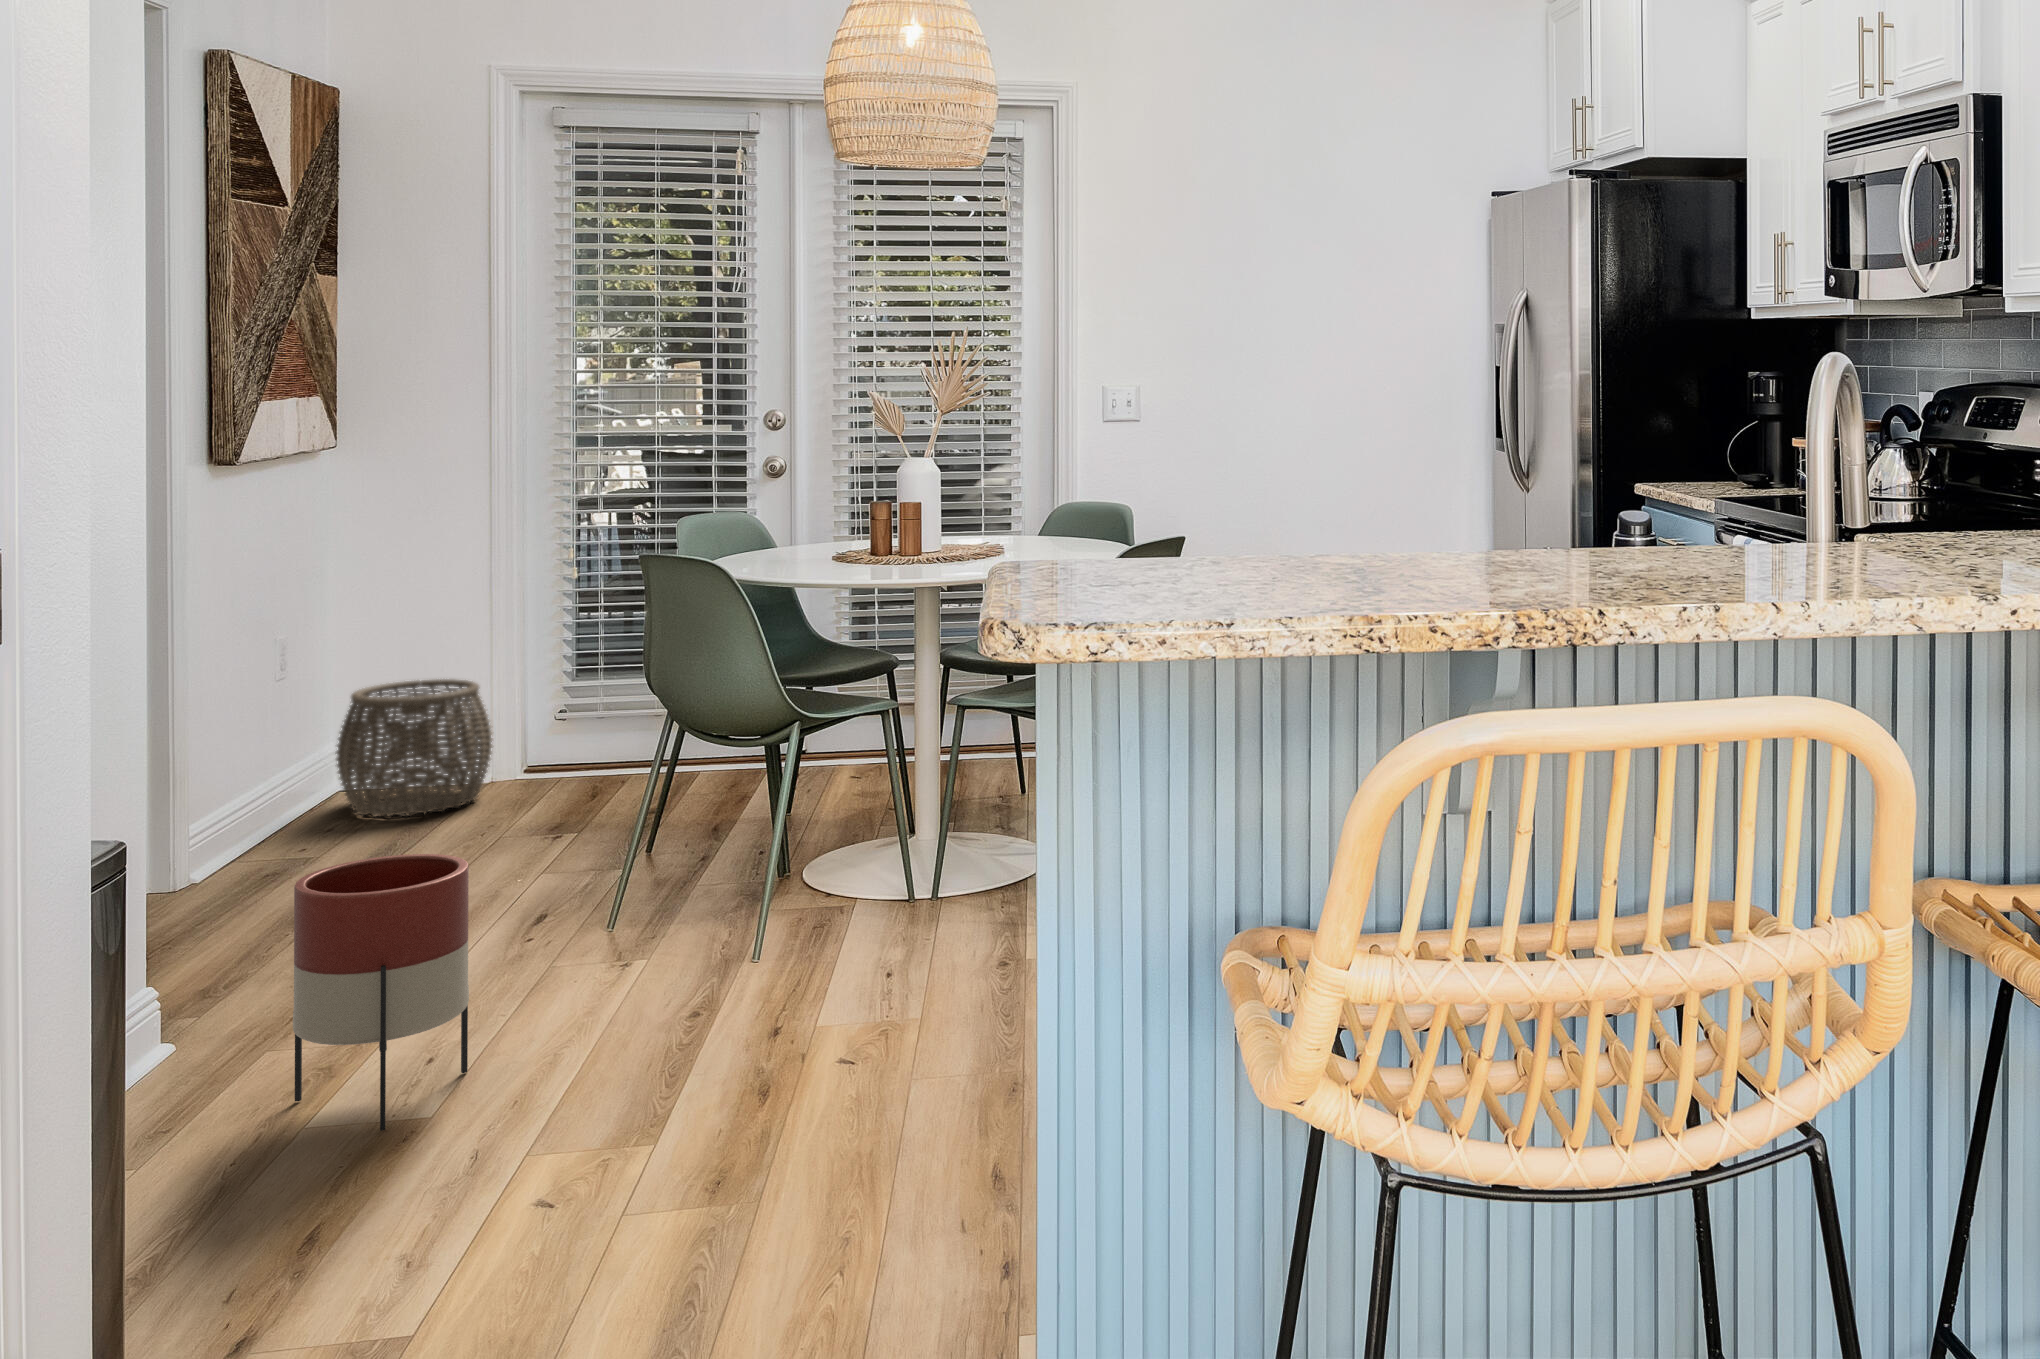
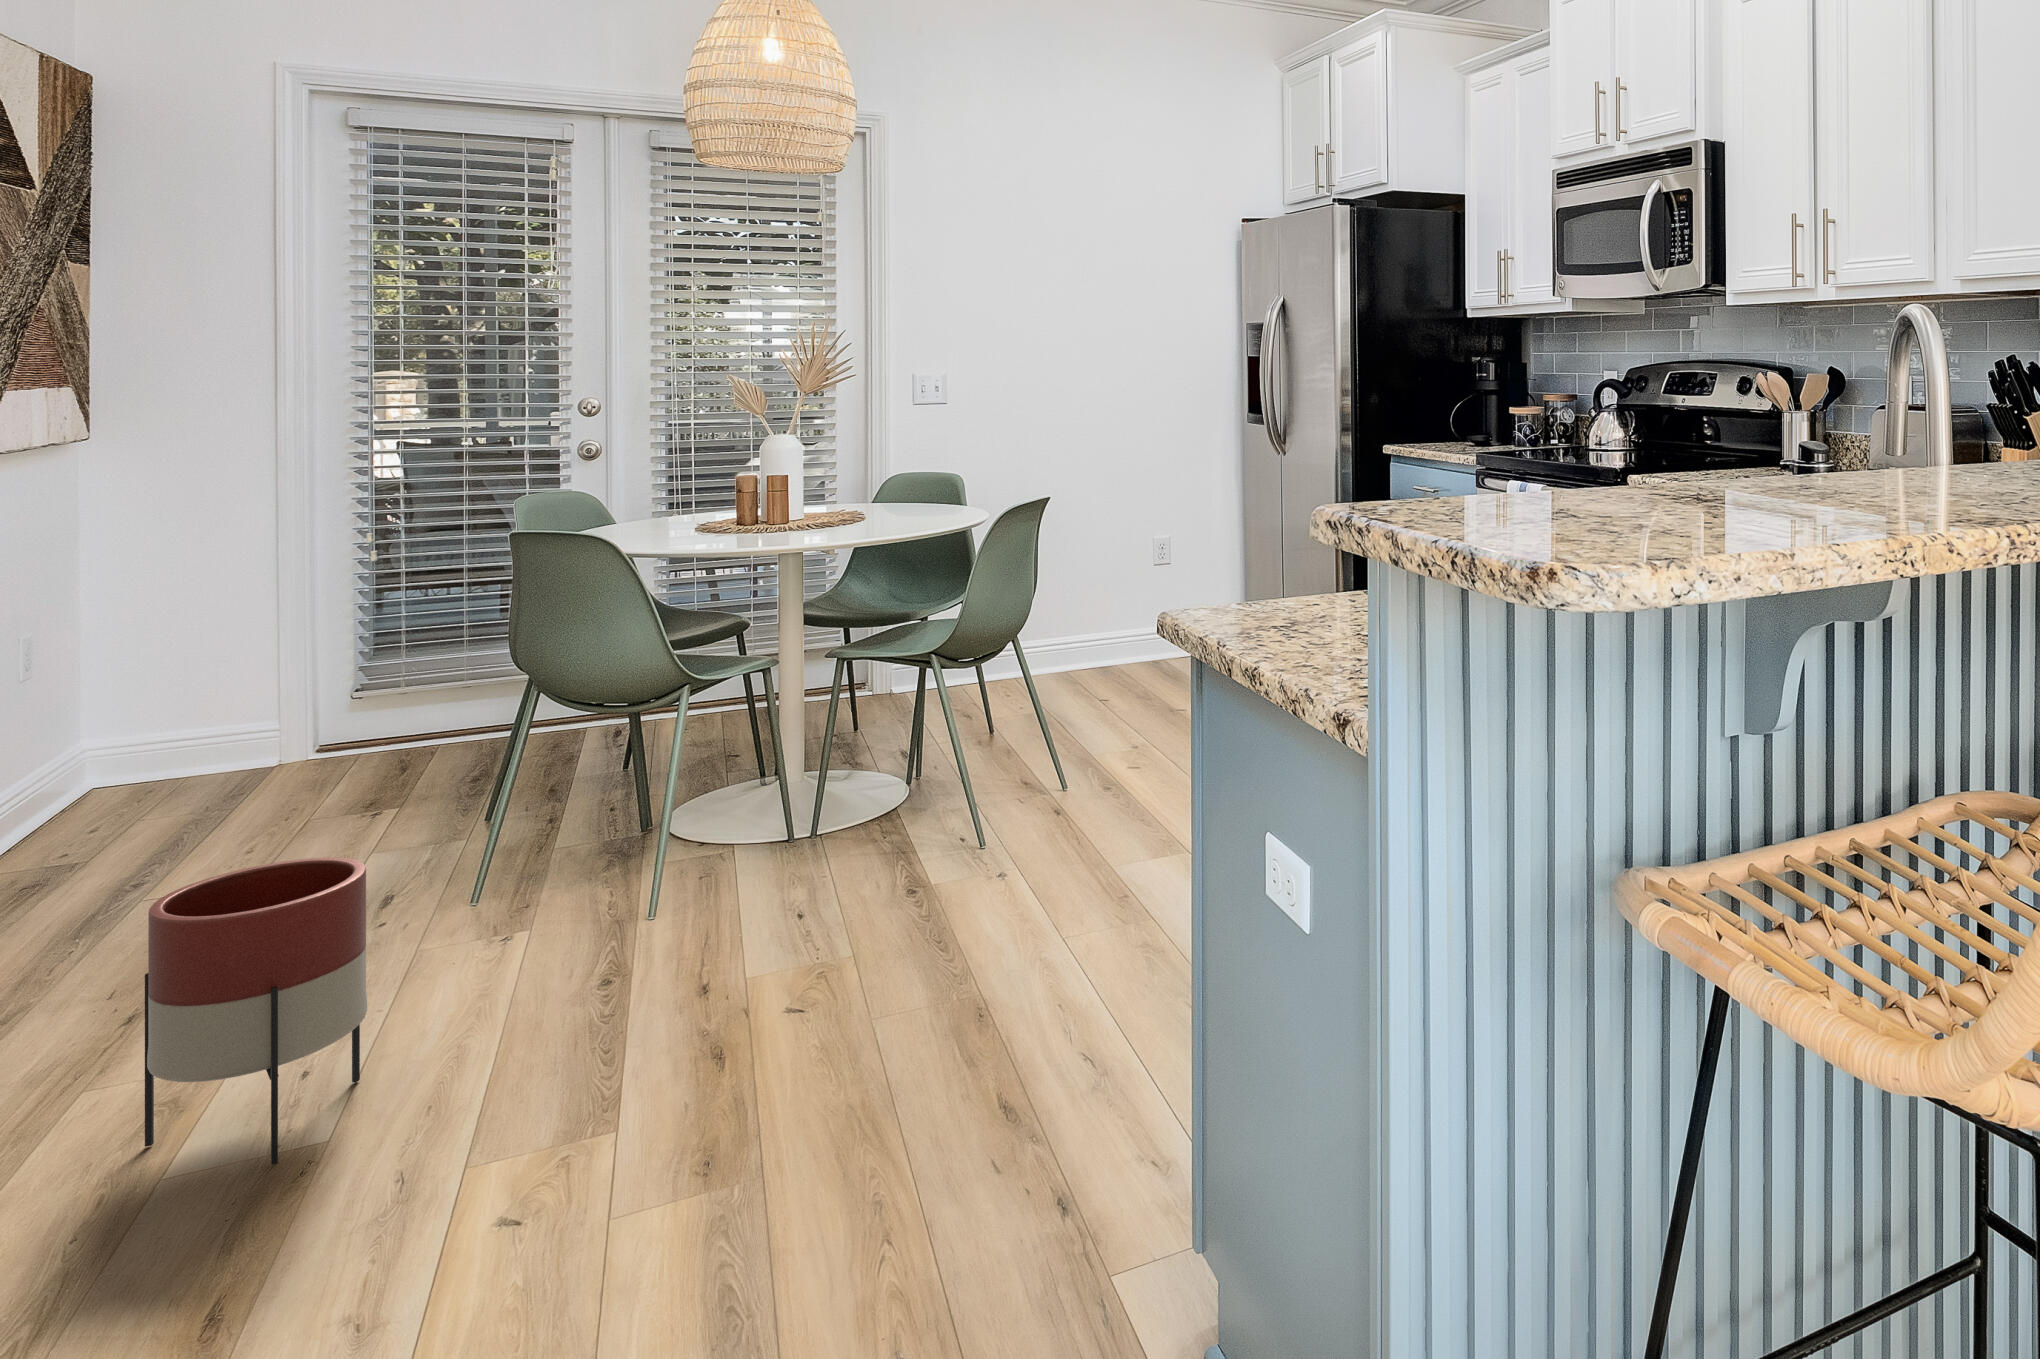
woven basket: present [336,679,493,817] -> none [92,667,285,814]

